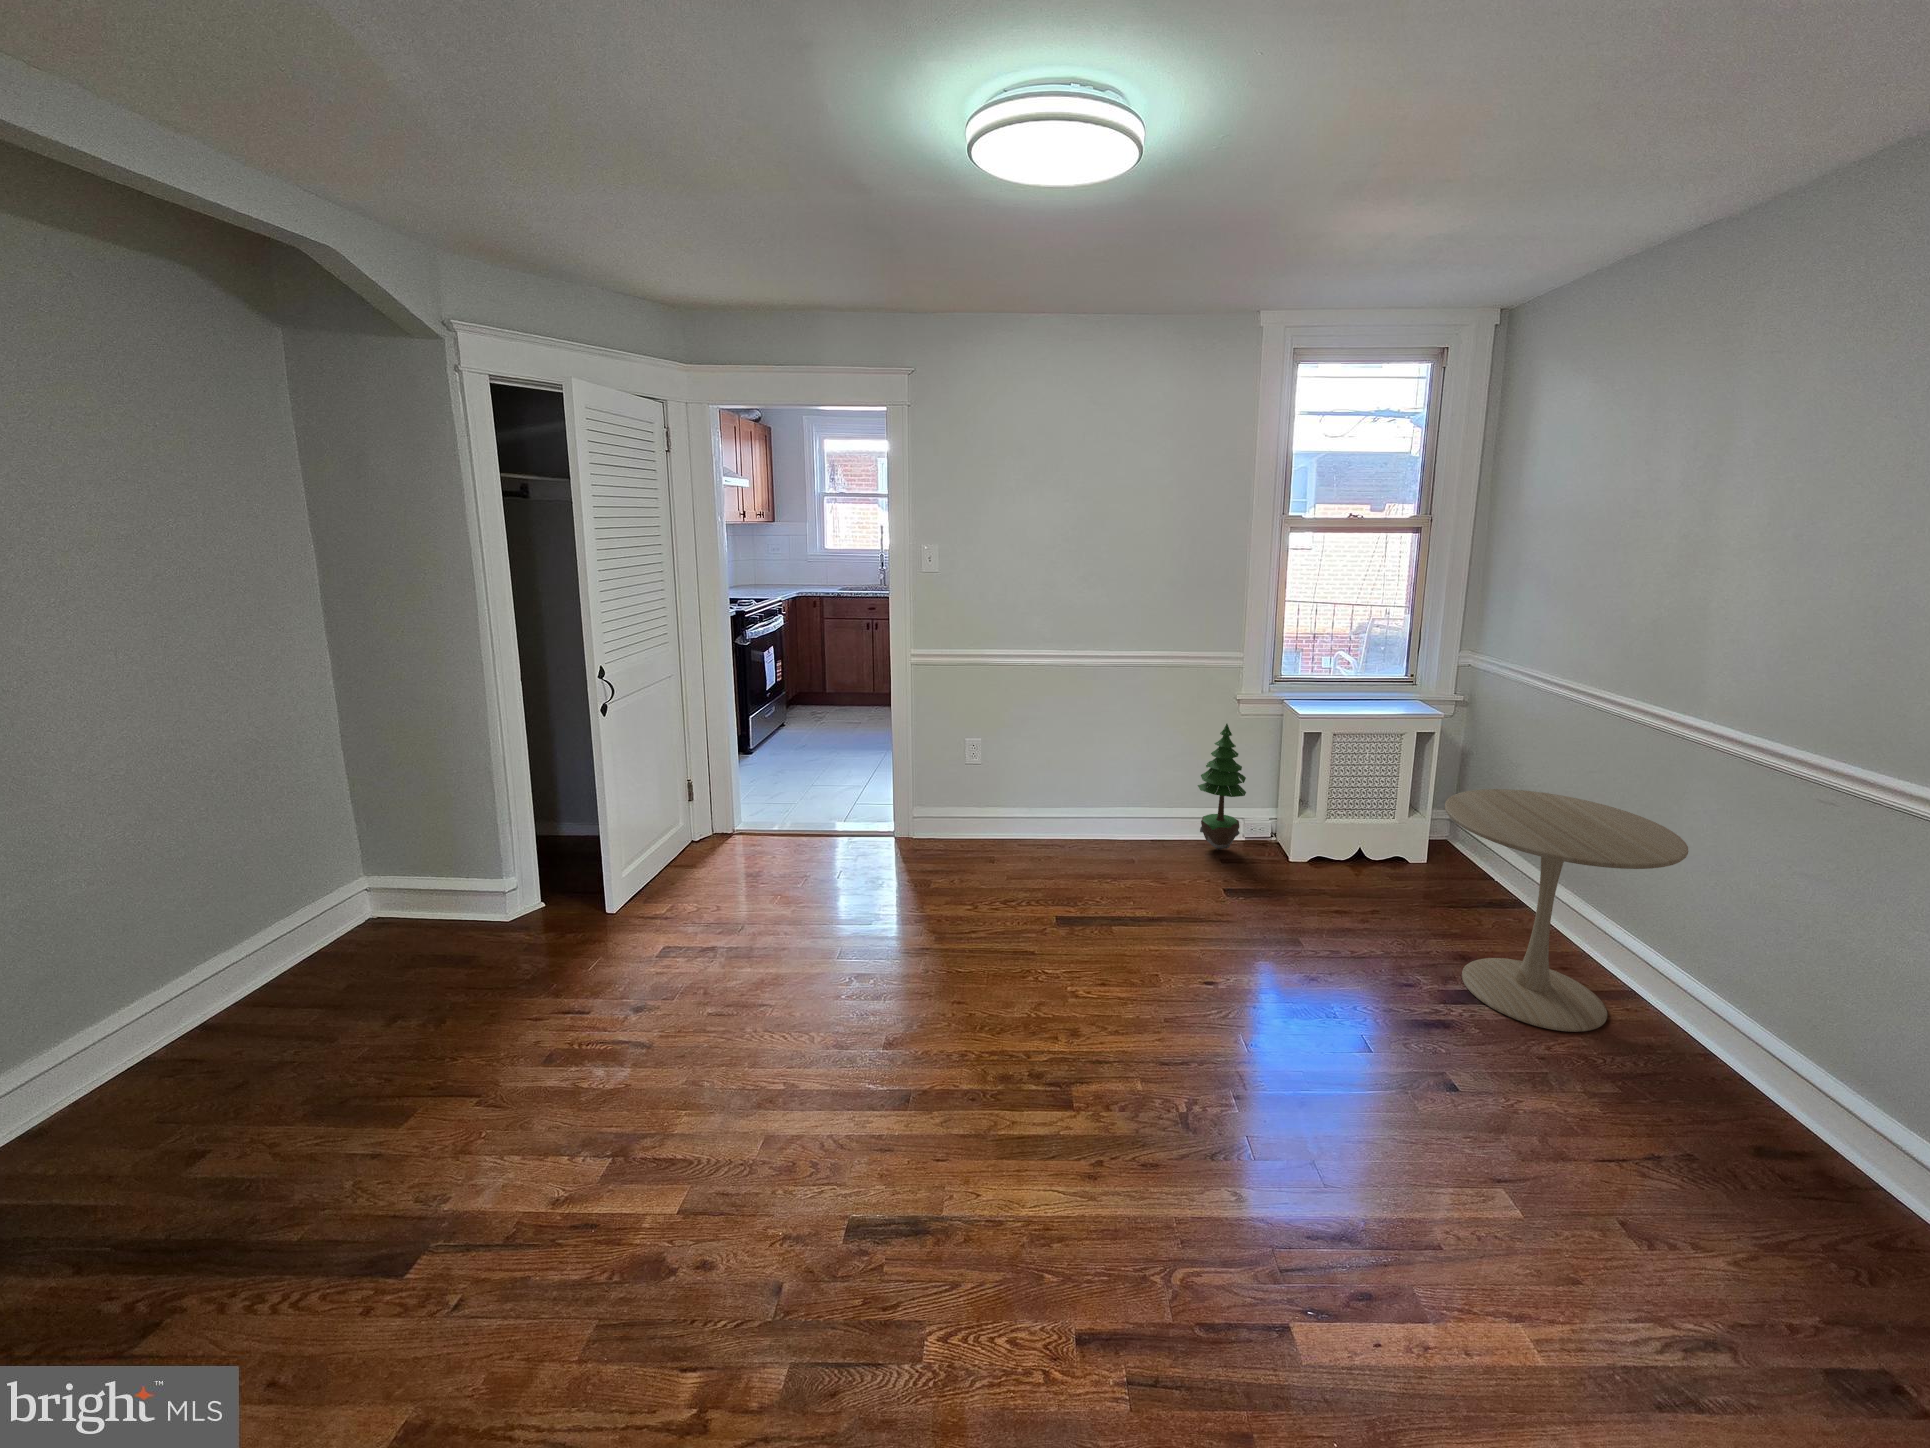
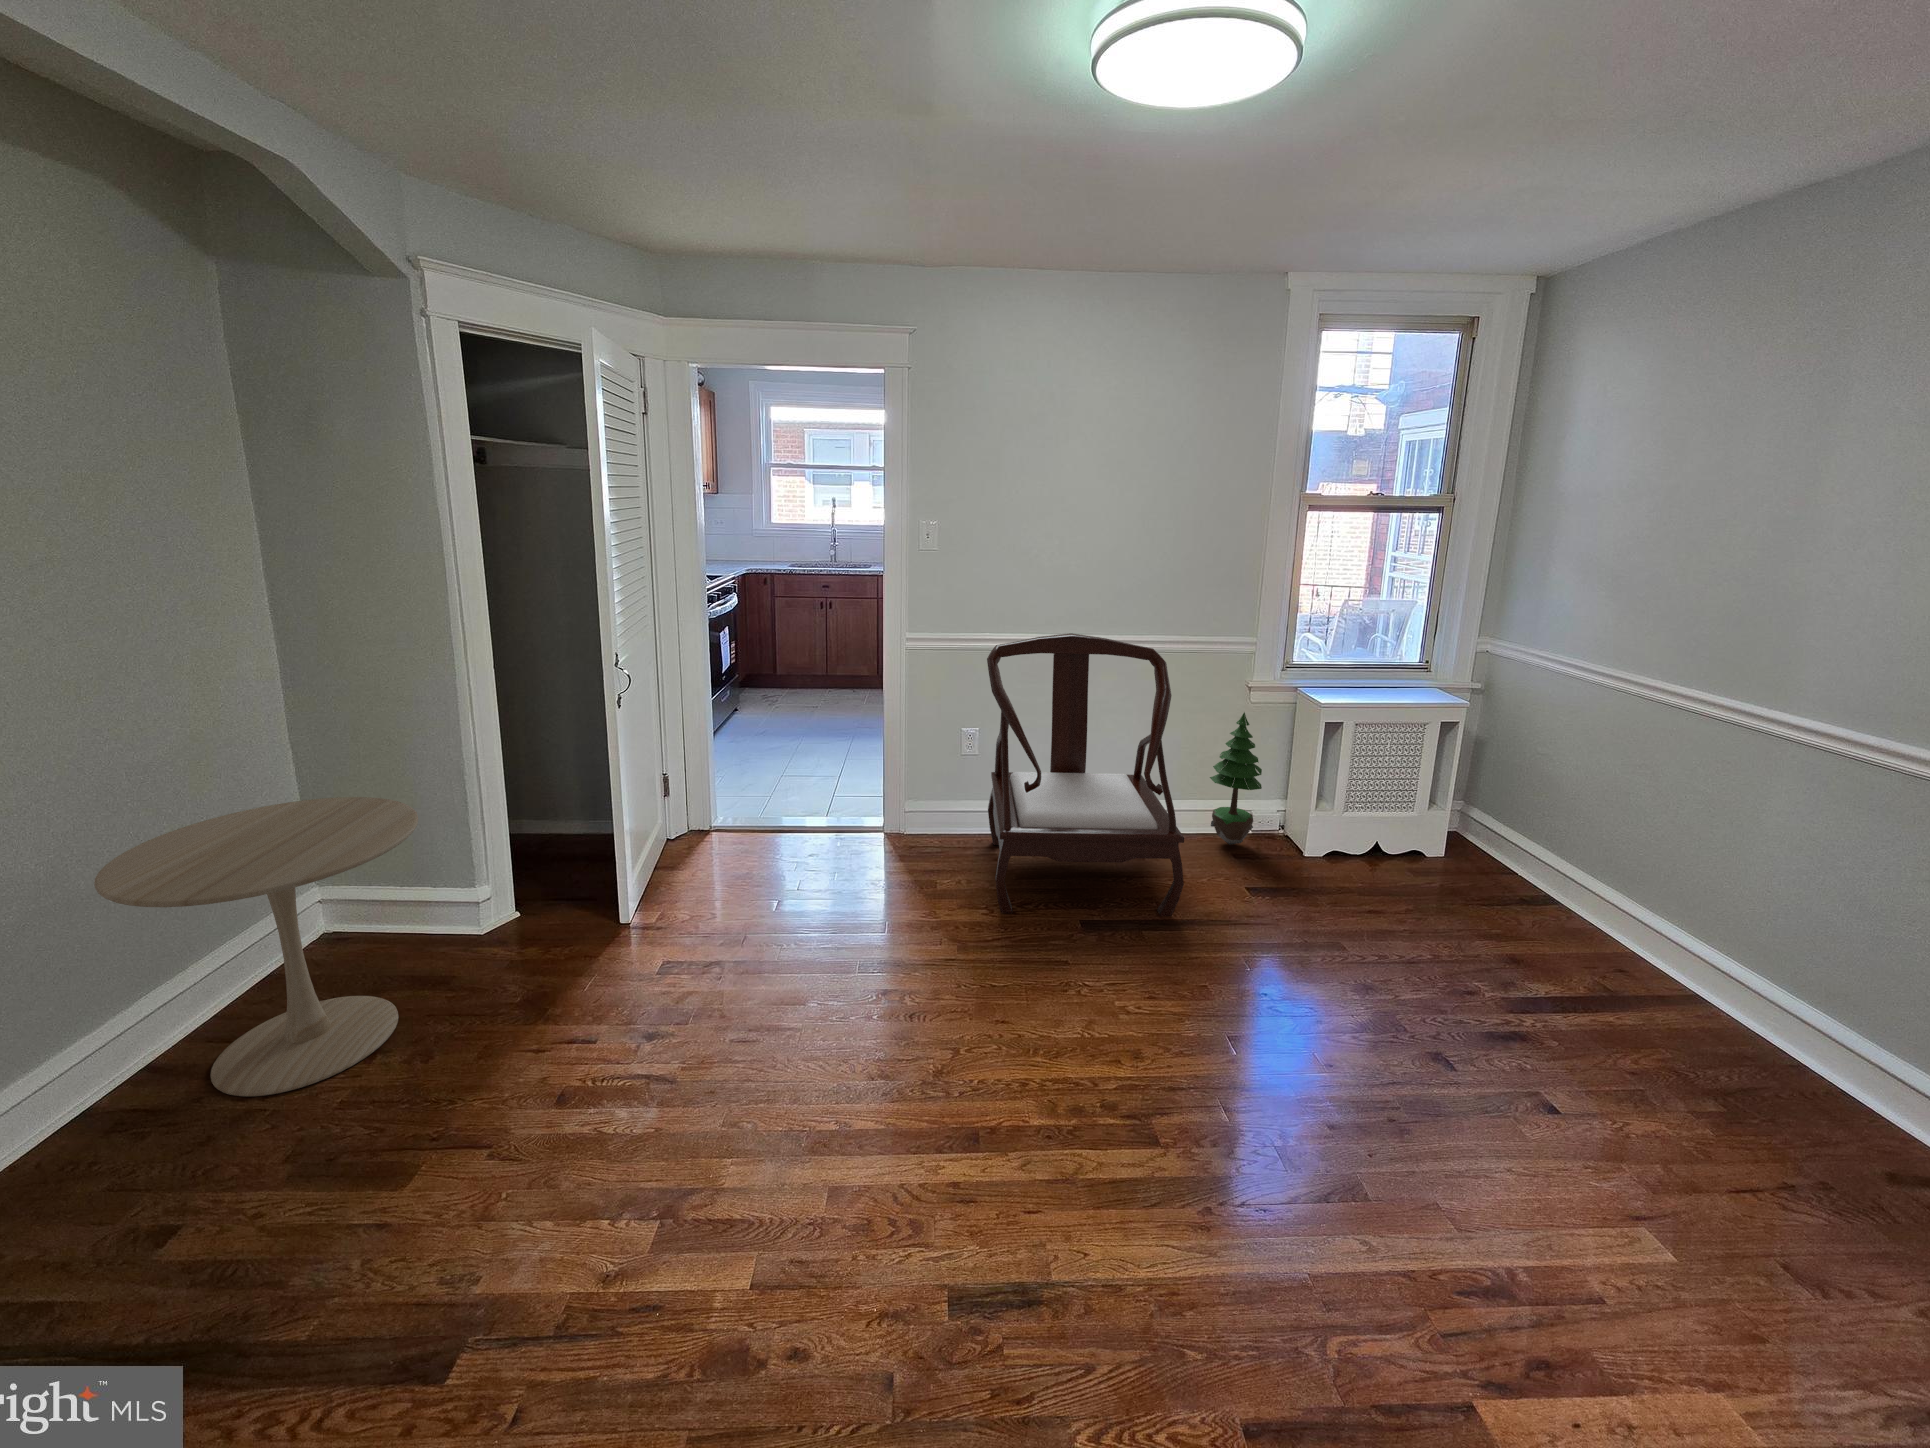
armchair: none [976,650,1152,913] -> present [987,633,1184,916]
side table: present [1445,789,1688,1032] -> present [94,797,418,1096]

